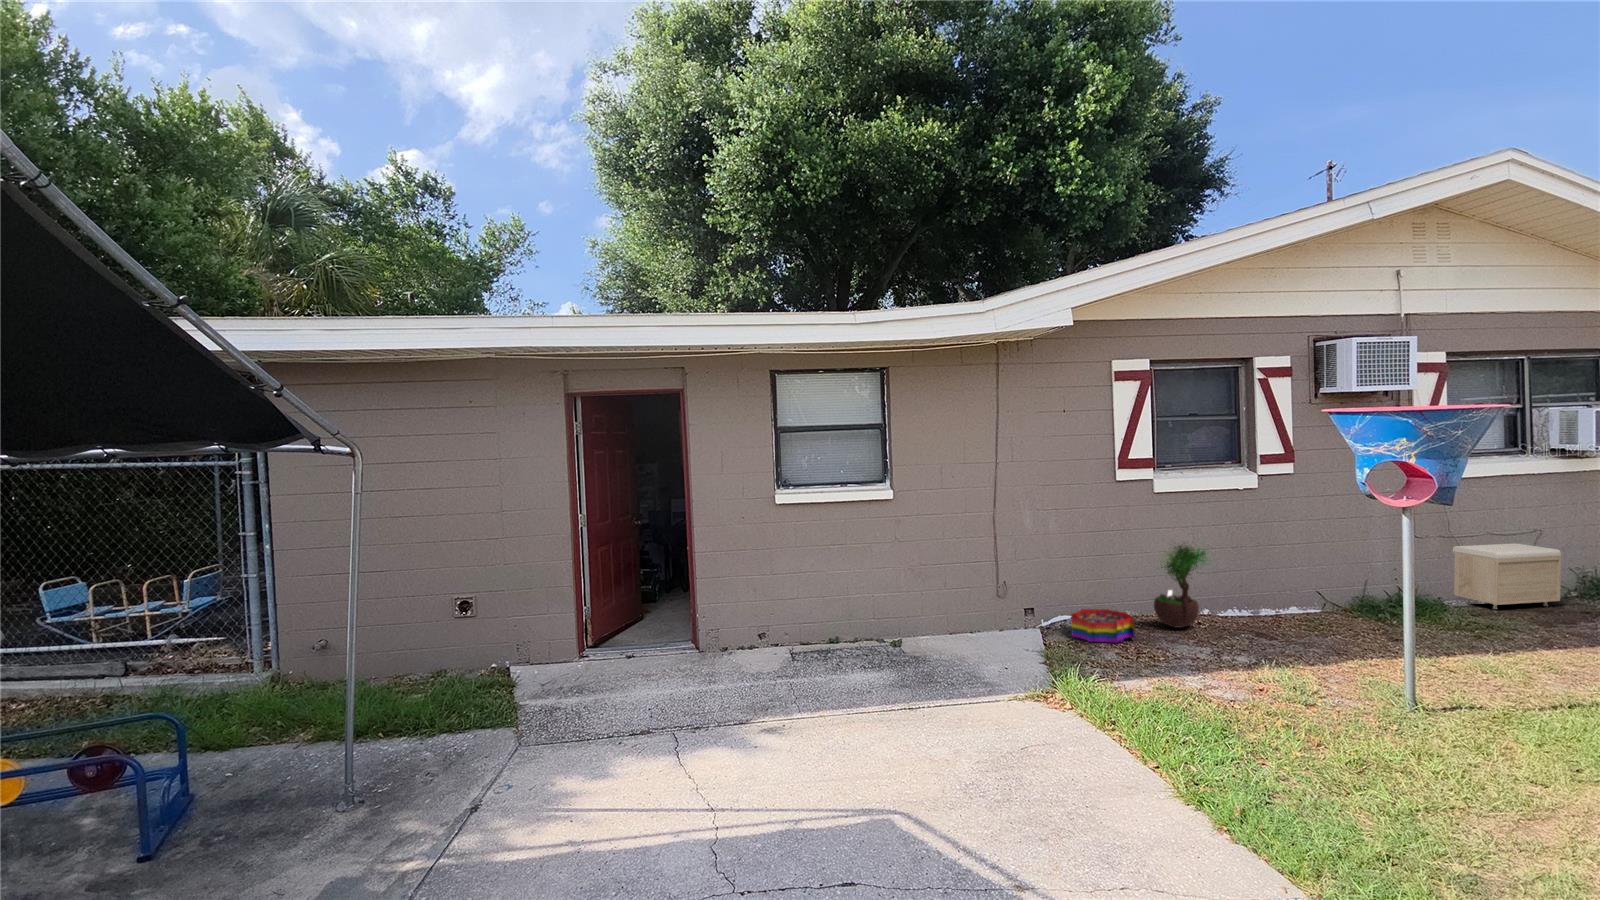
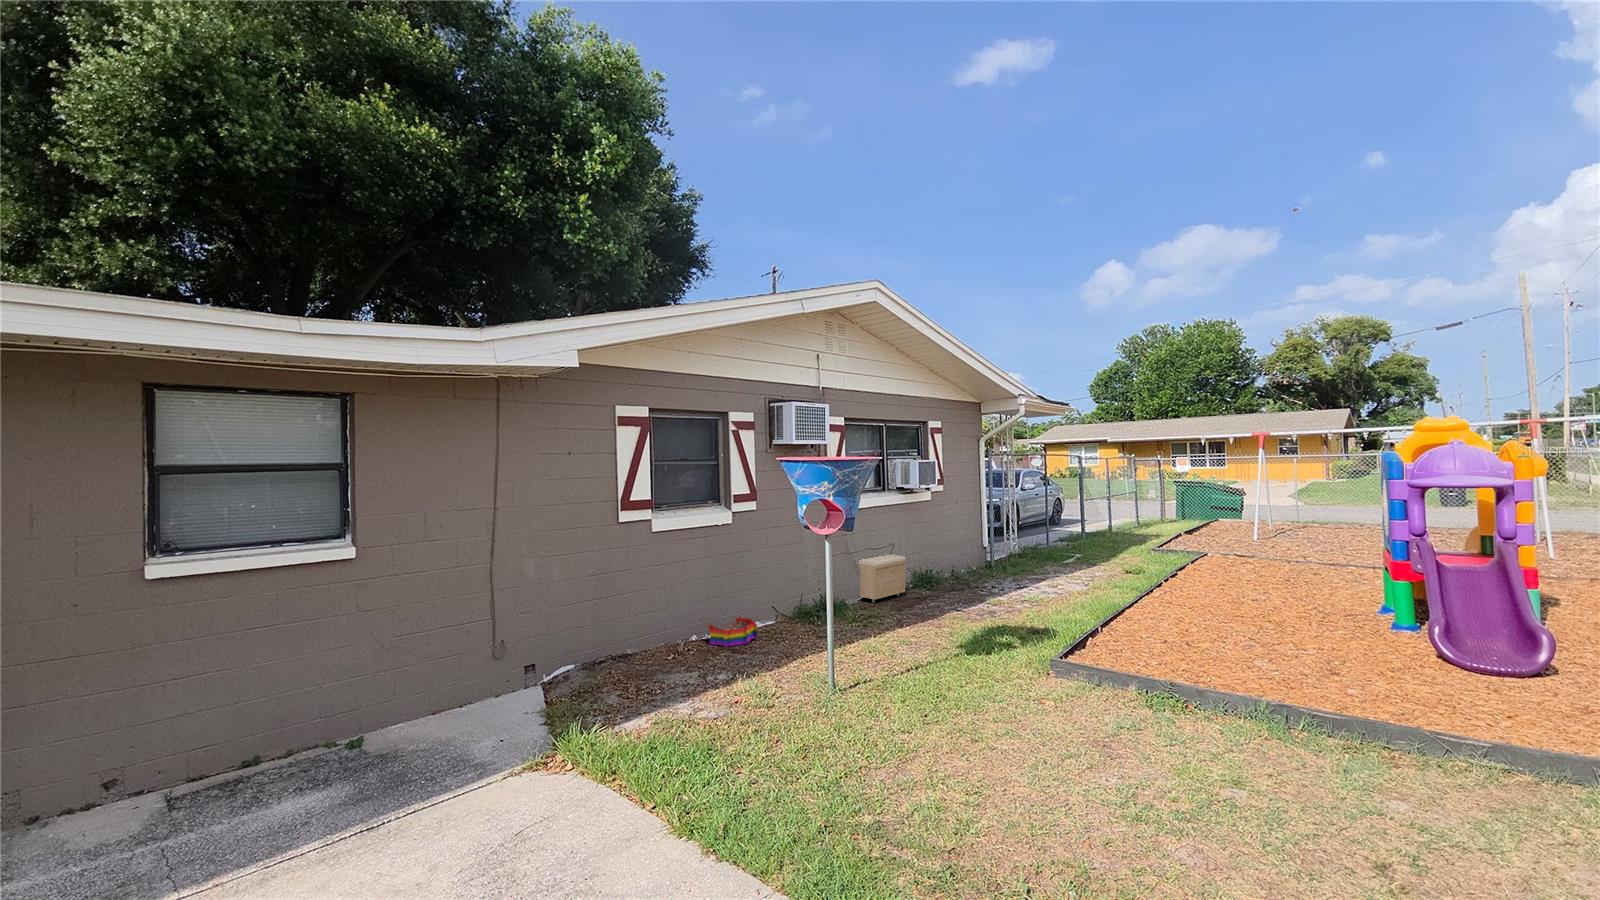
potted tree: present [1154,542,1210,628] -> none [649,570,699,655]
storage bin: present [1071,609,1135,643] -> present [708,618,758,647]

